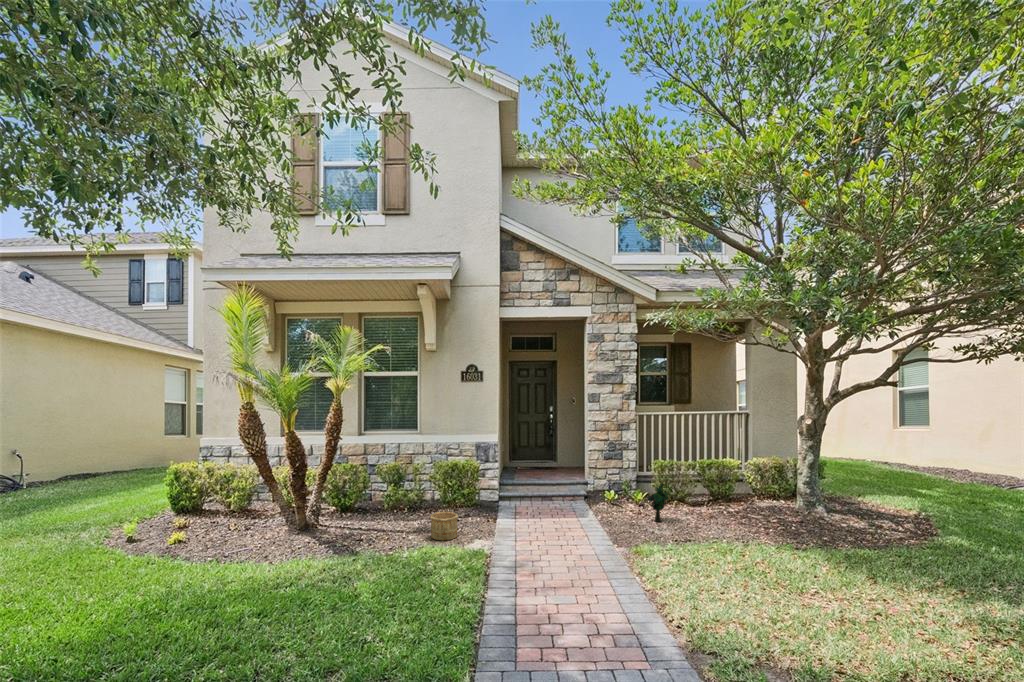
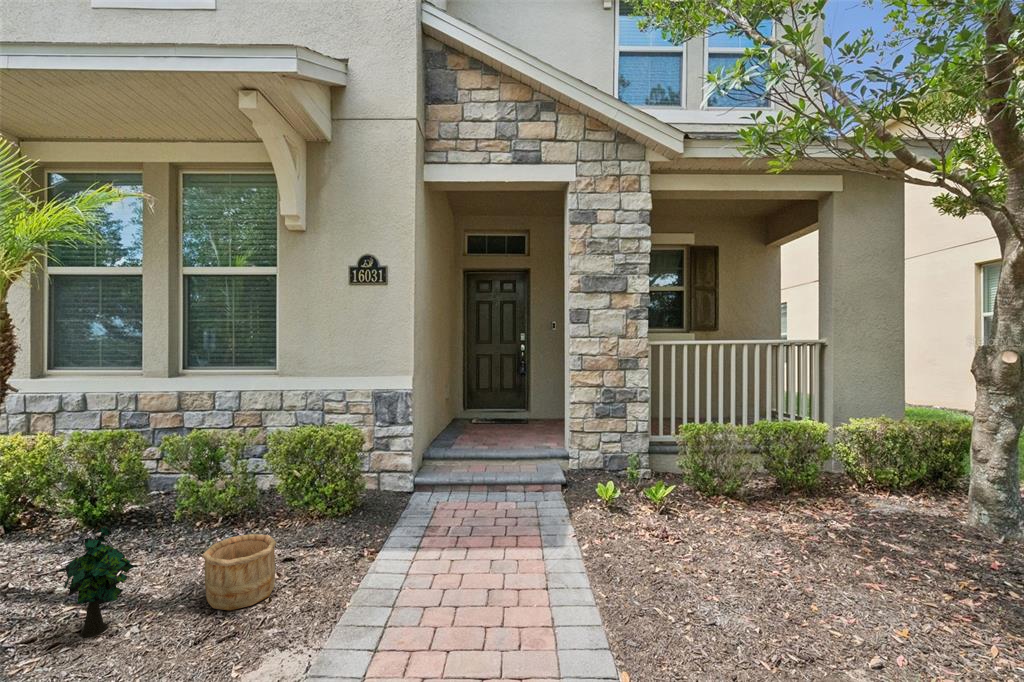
decorative plant: present [648,484,668,522] -> present [56,526,134,637]

